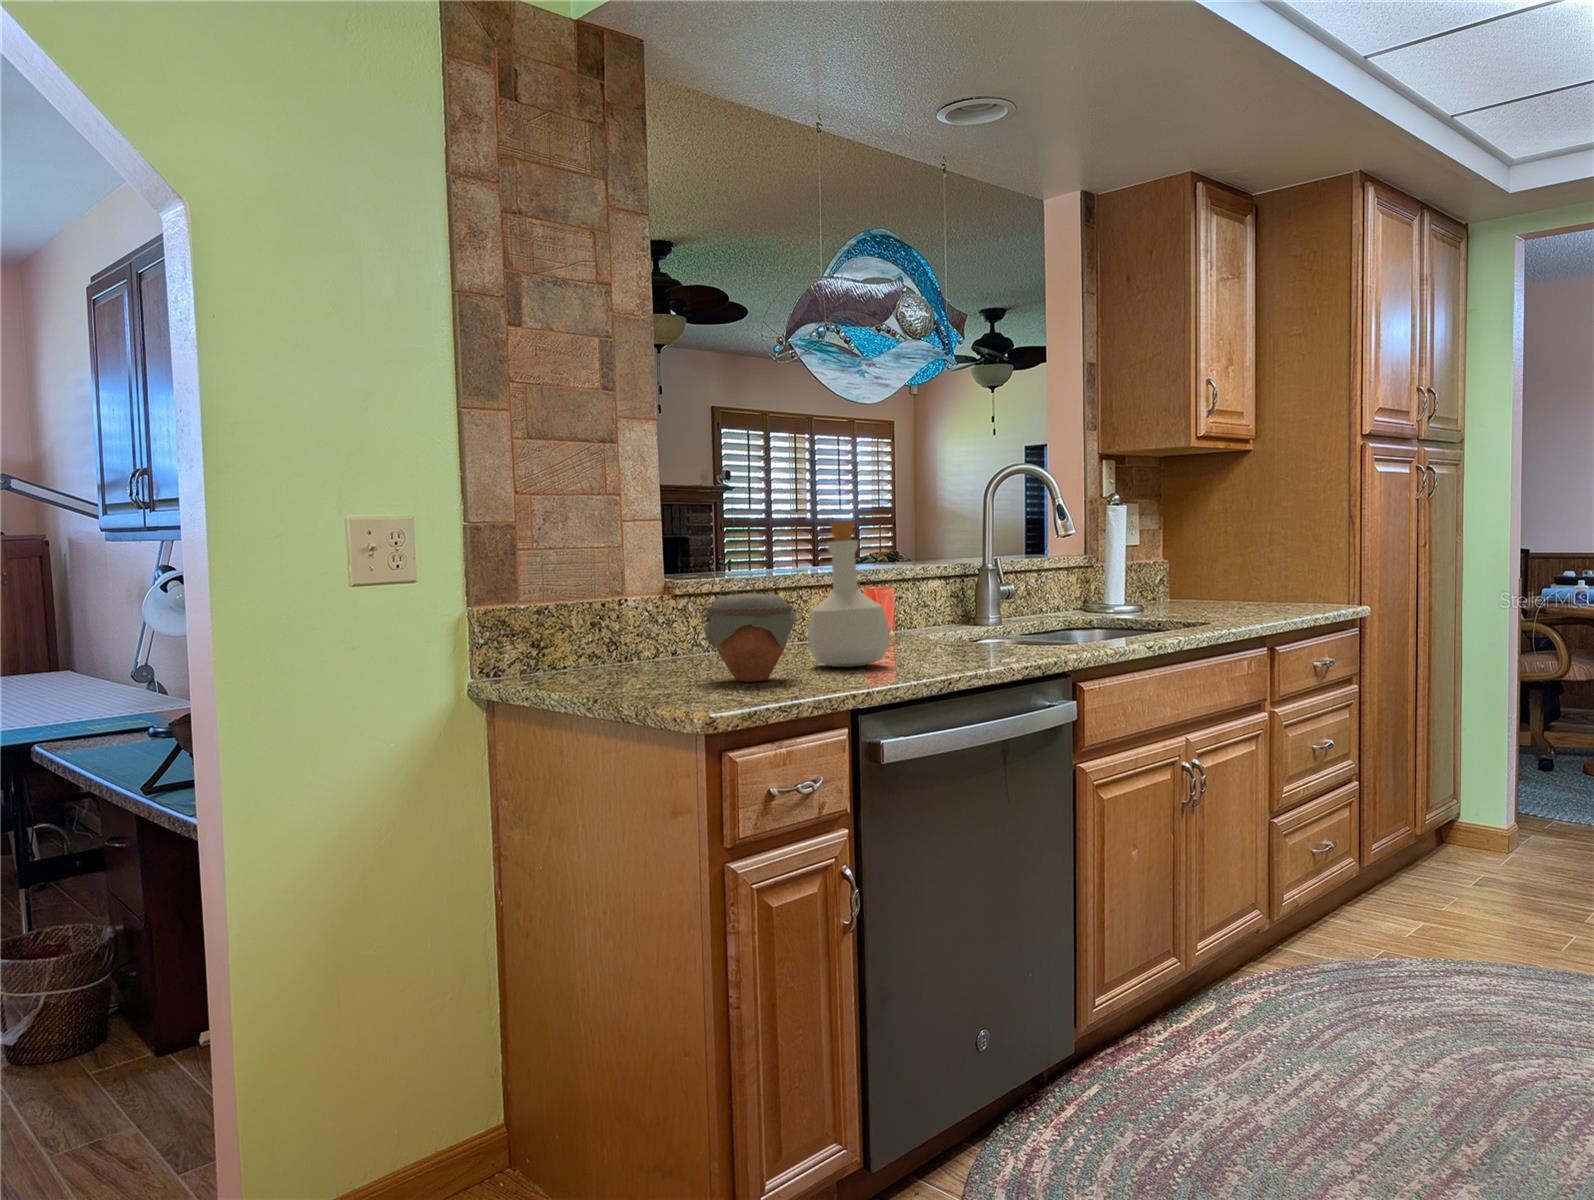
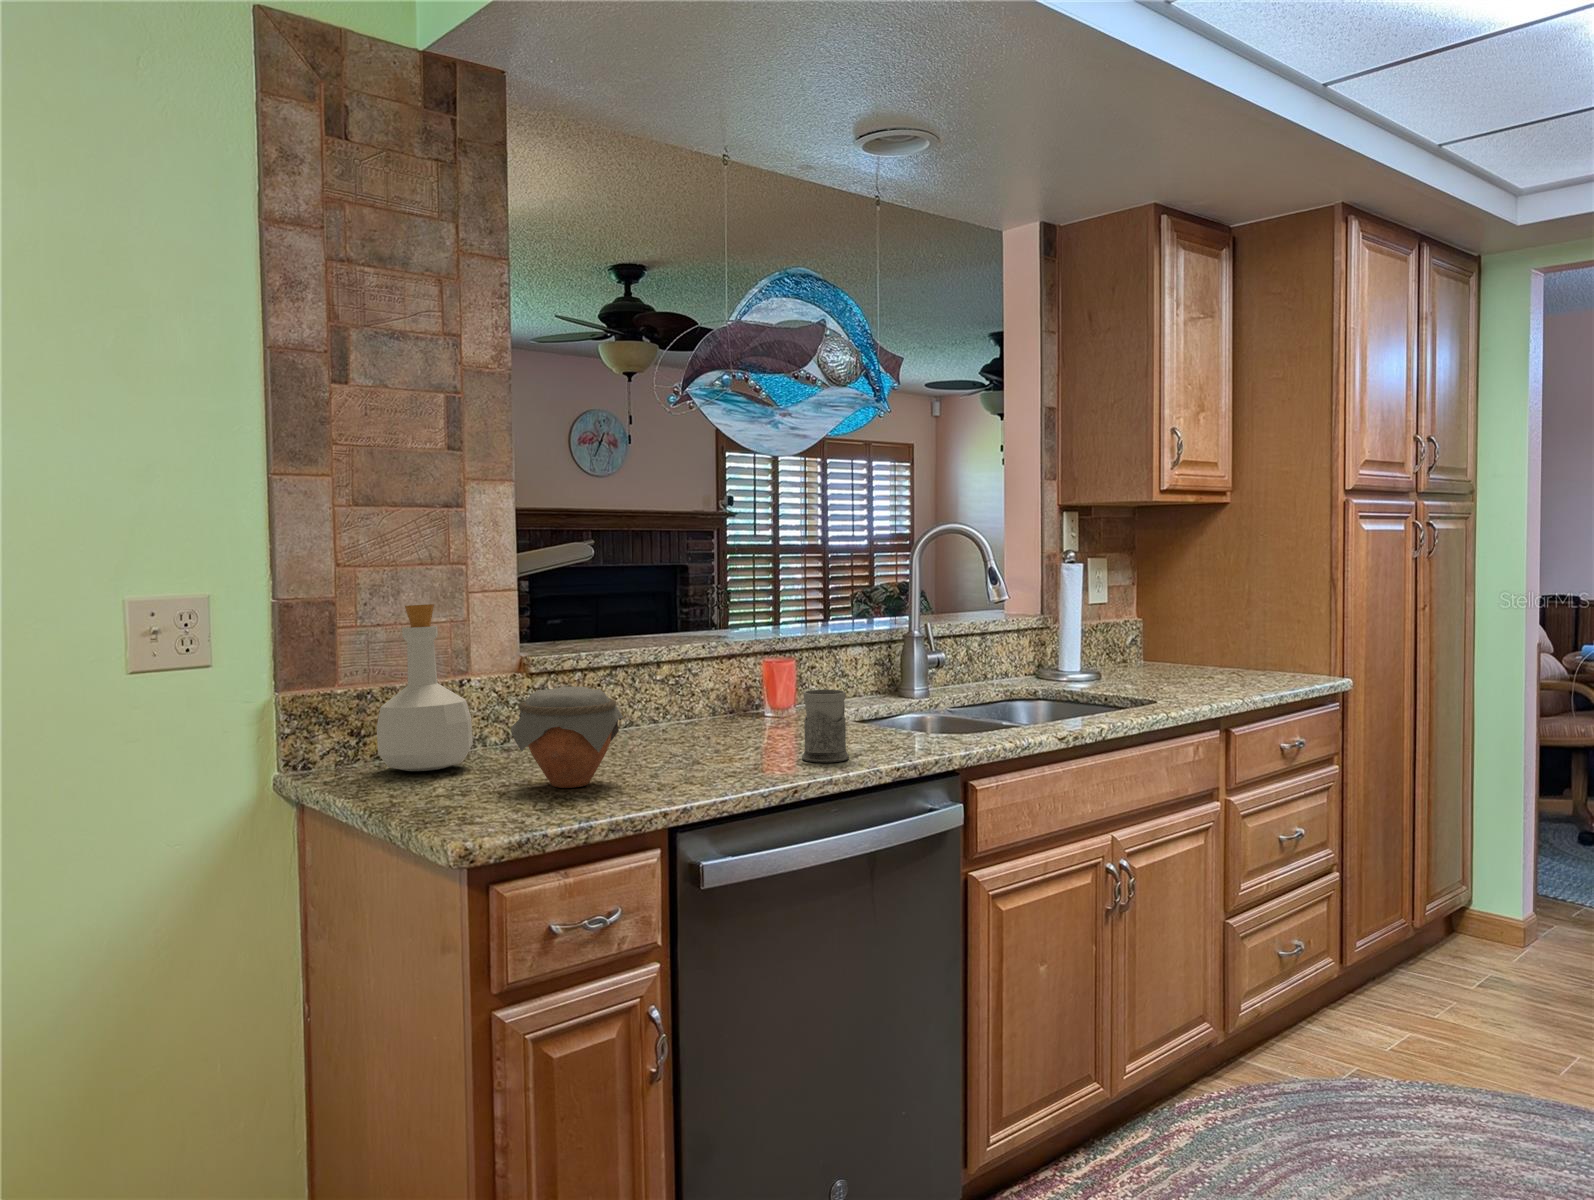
bottle: present [808,521,889,667] -> present [377,604,473,771]
mug: none [936,600,978,663] -> present [802,689,849,762]

